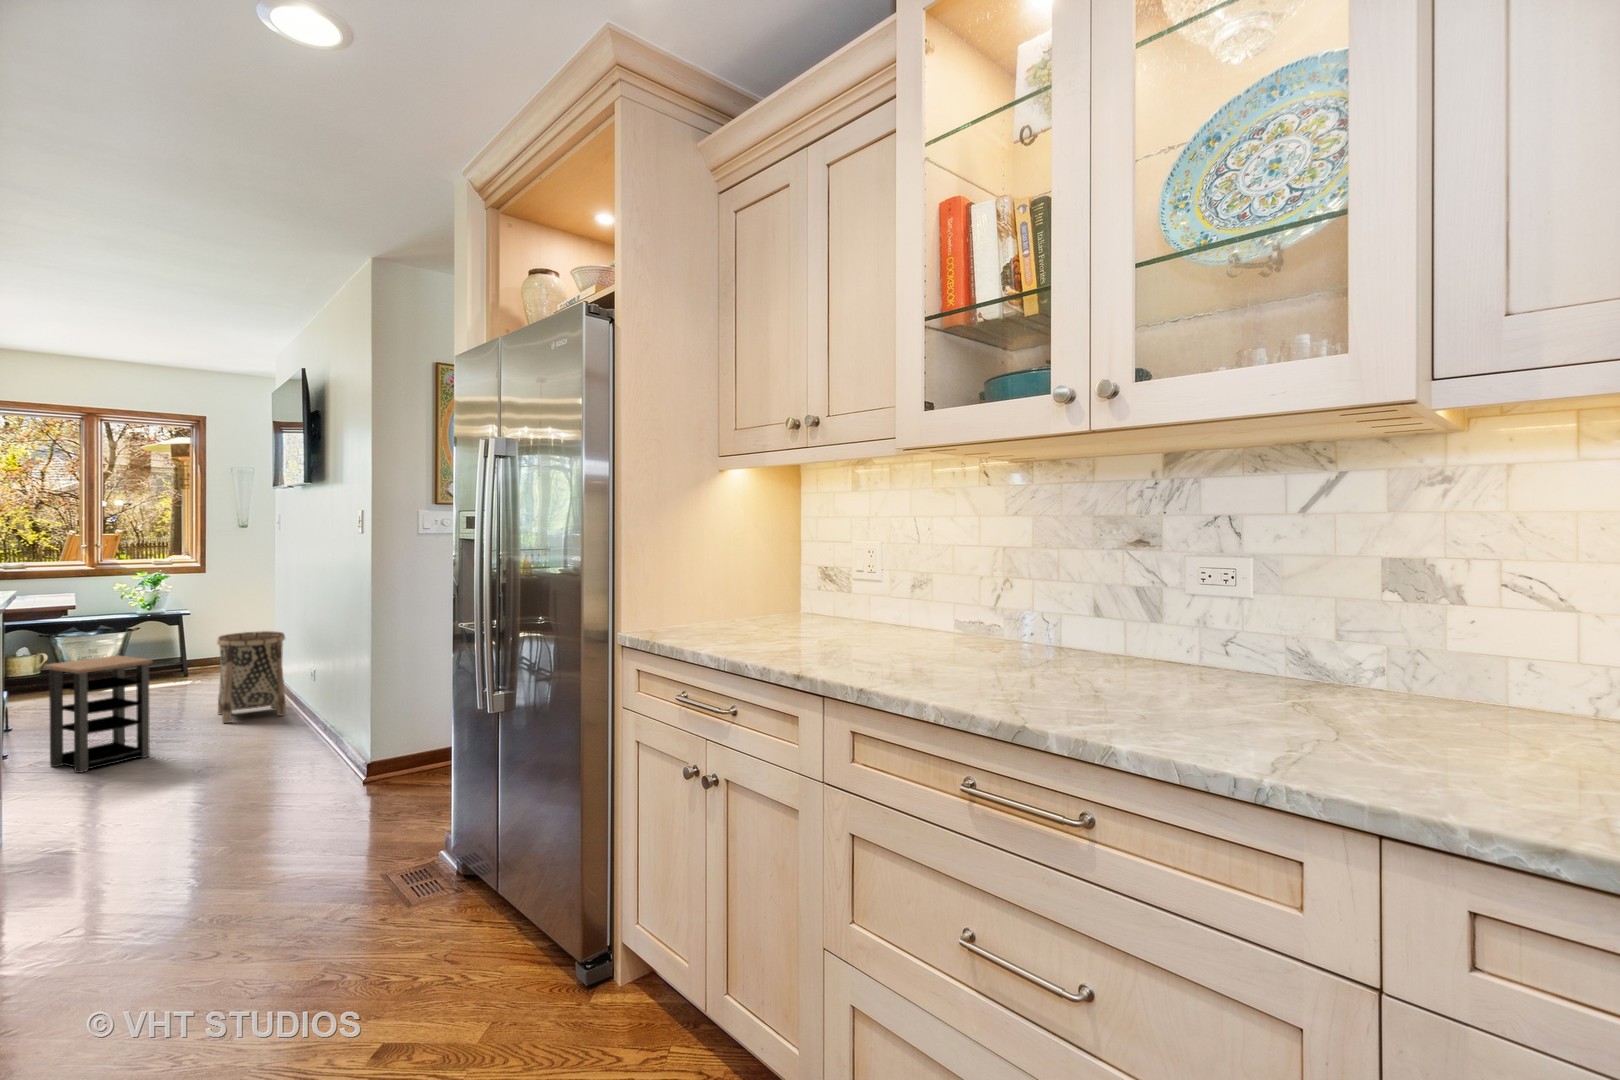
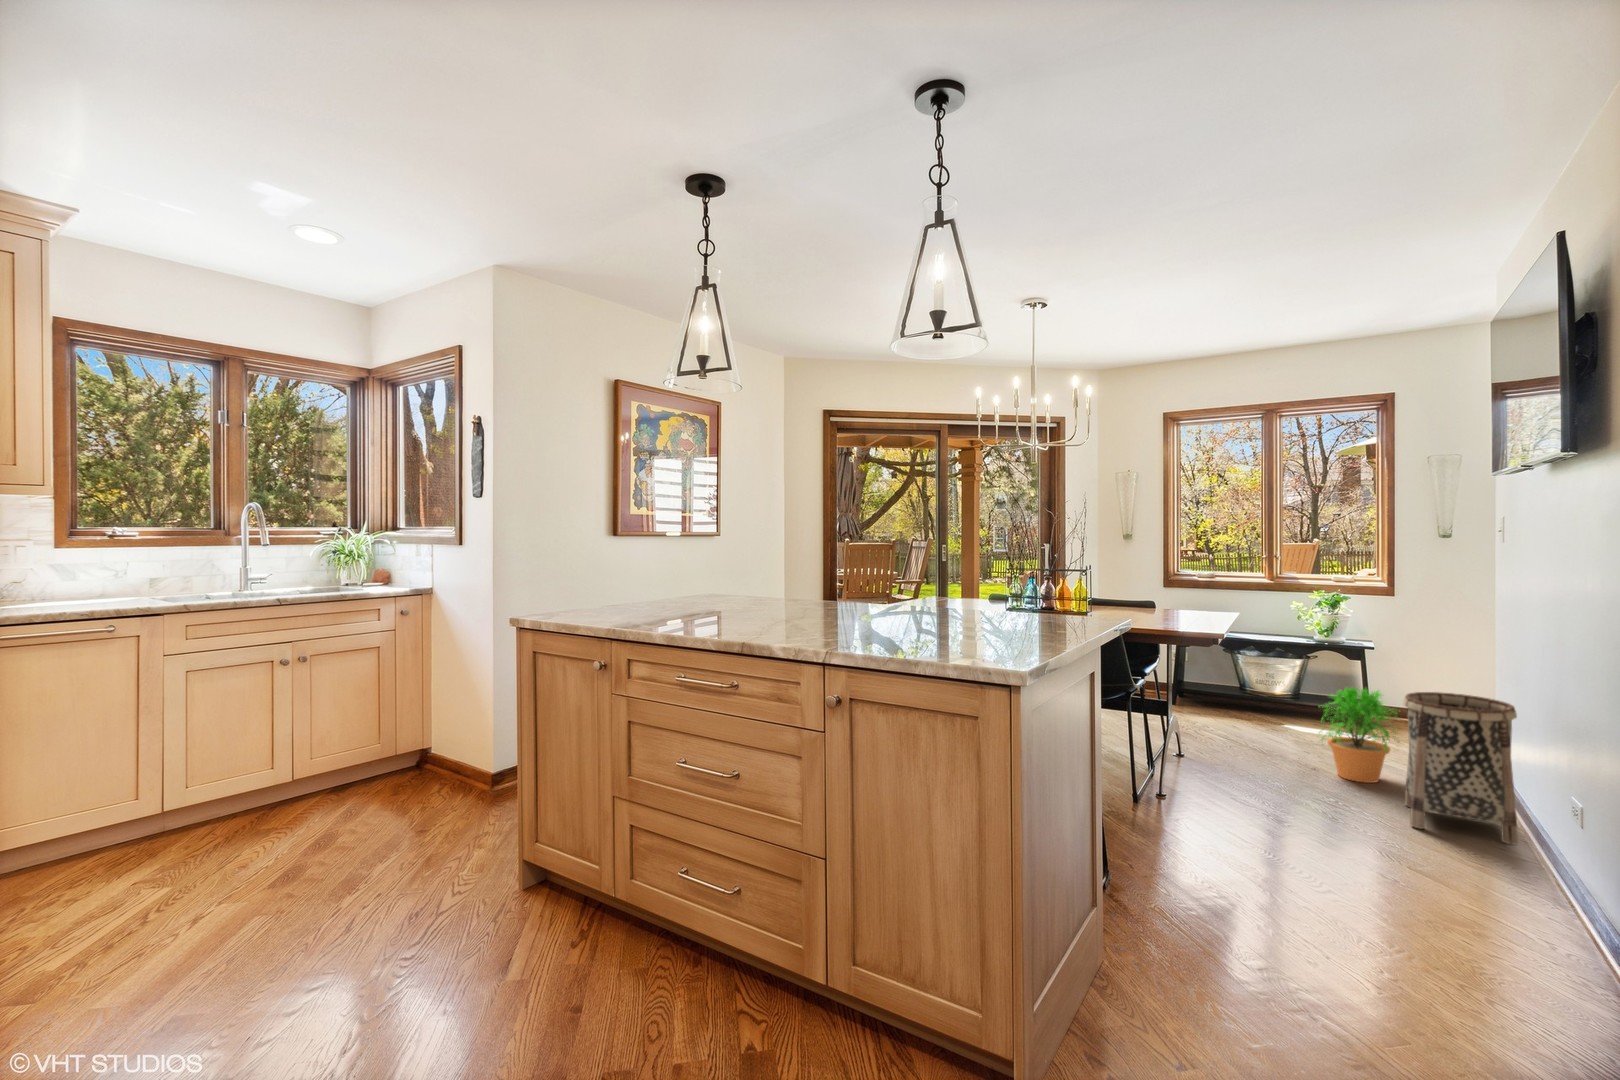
potted plant: none [145,638,216,710] -> present [1319,687,1395,783]
side table: present [43,655,152,773] -> none [1192,700,1309,855]

